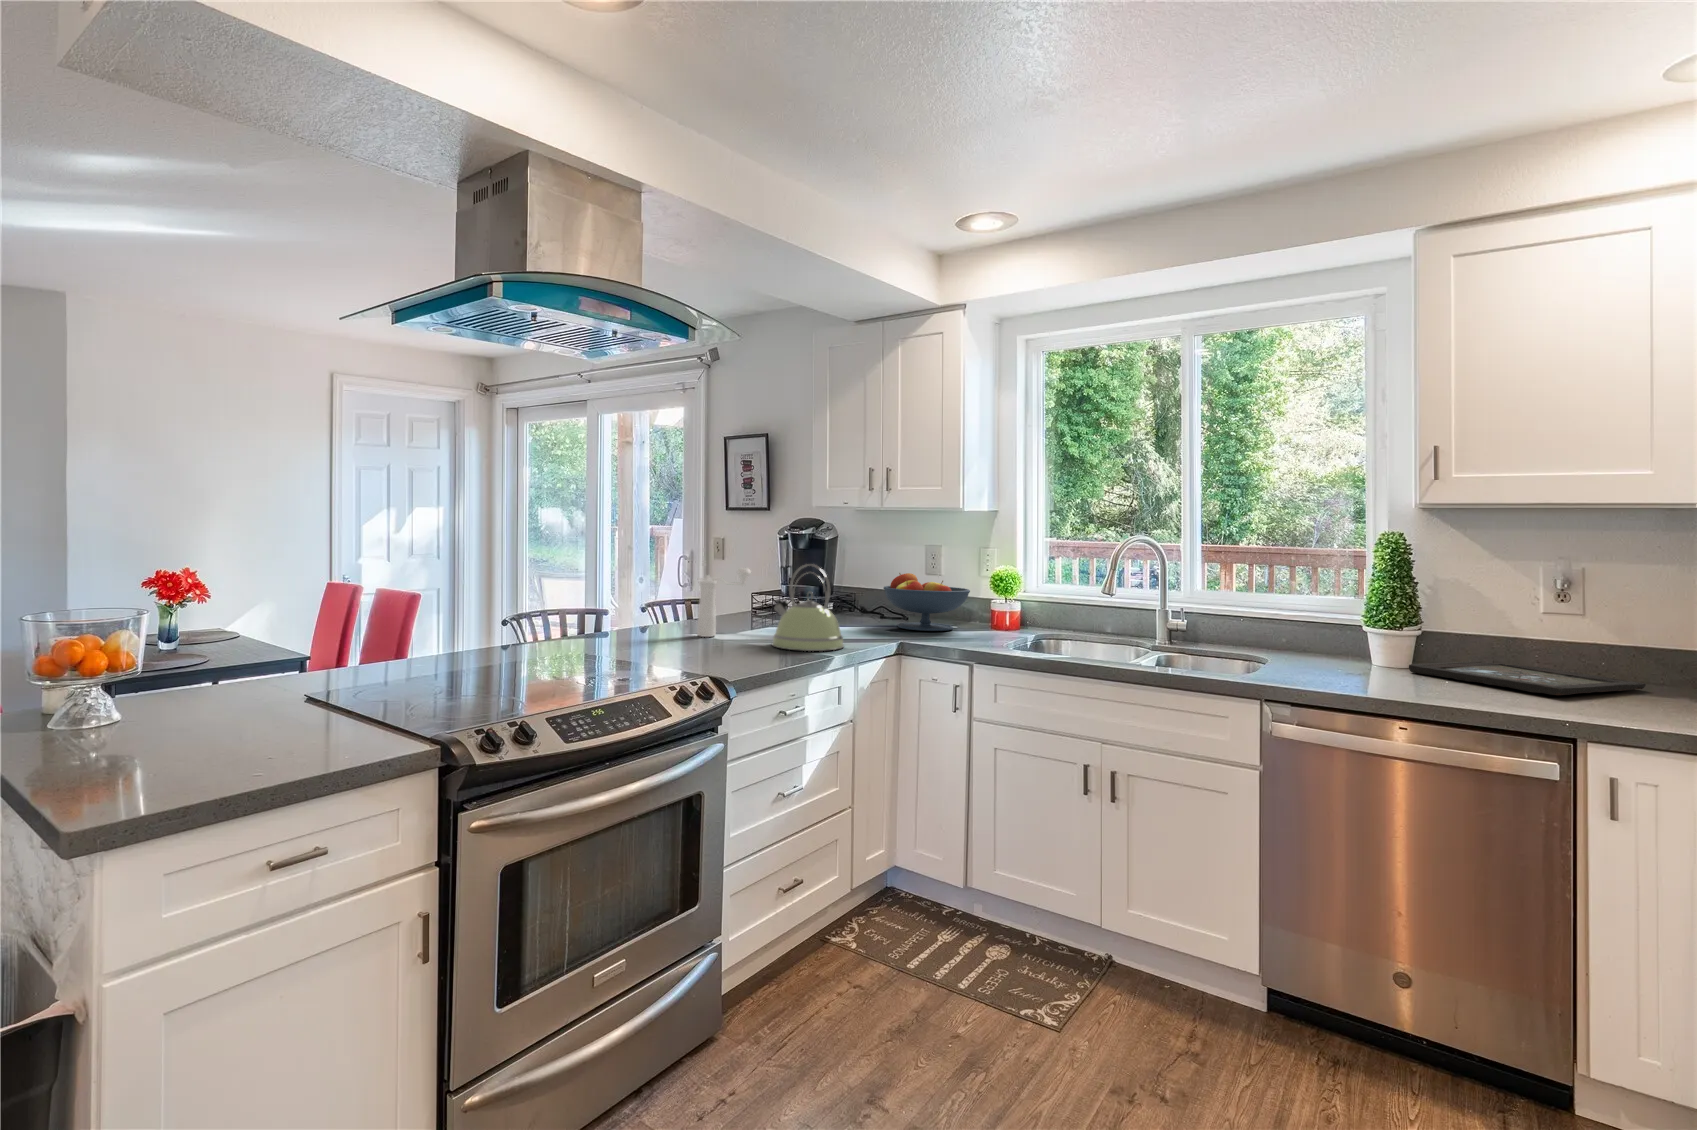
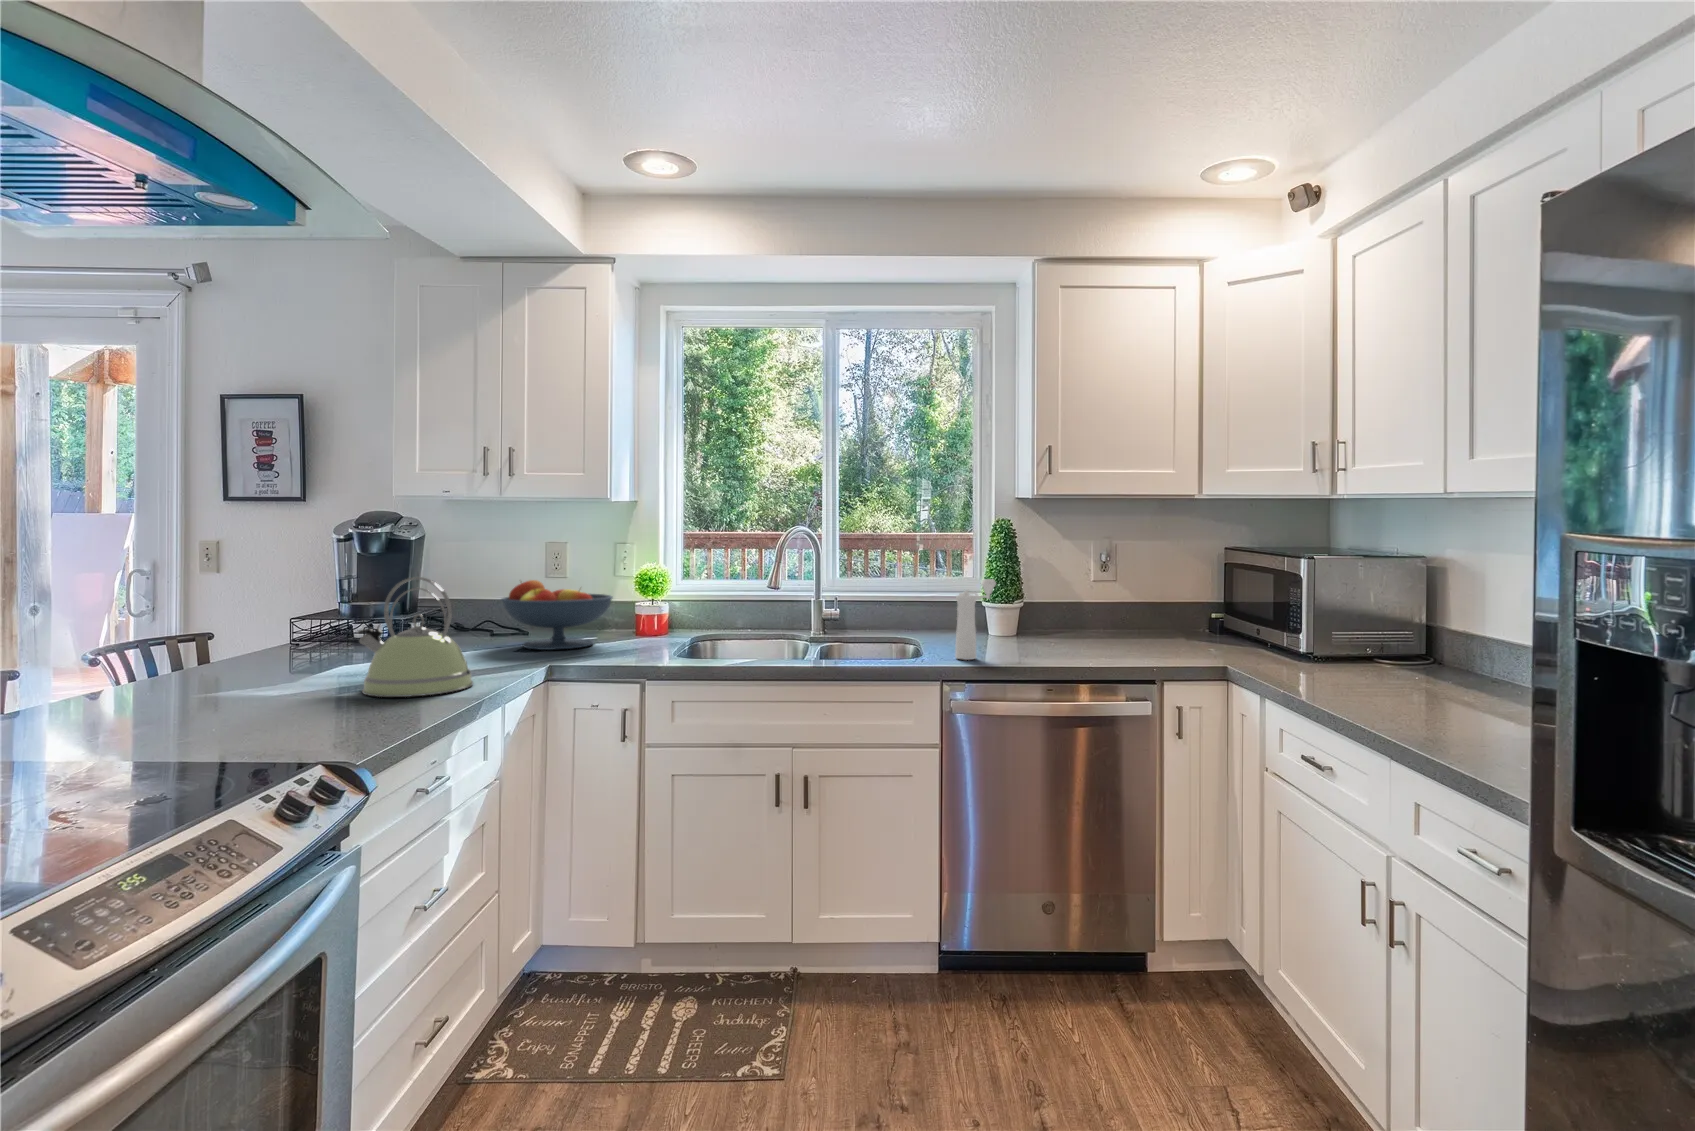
pepper mill: present [697,568,751,637] -> present [955,579,996,660]
tray: present [1409,661,1646,695] -> none [1026,626,1170,652]

